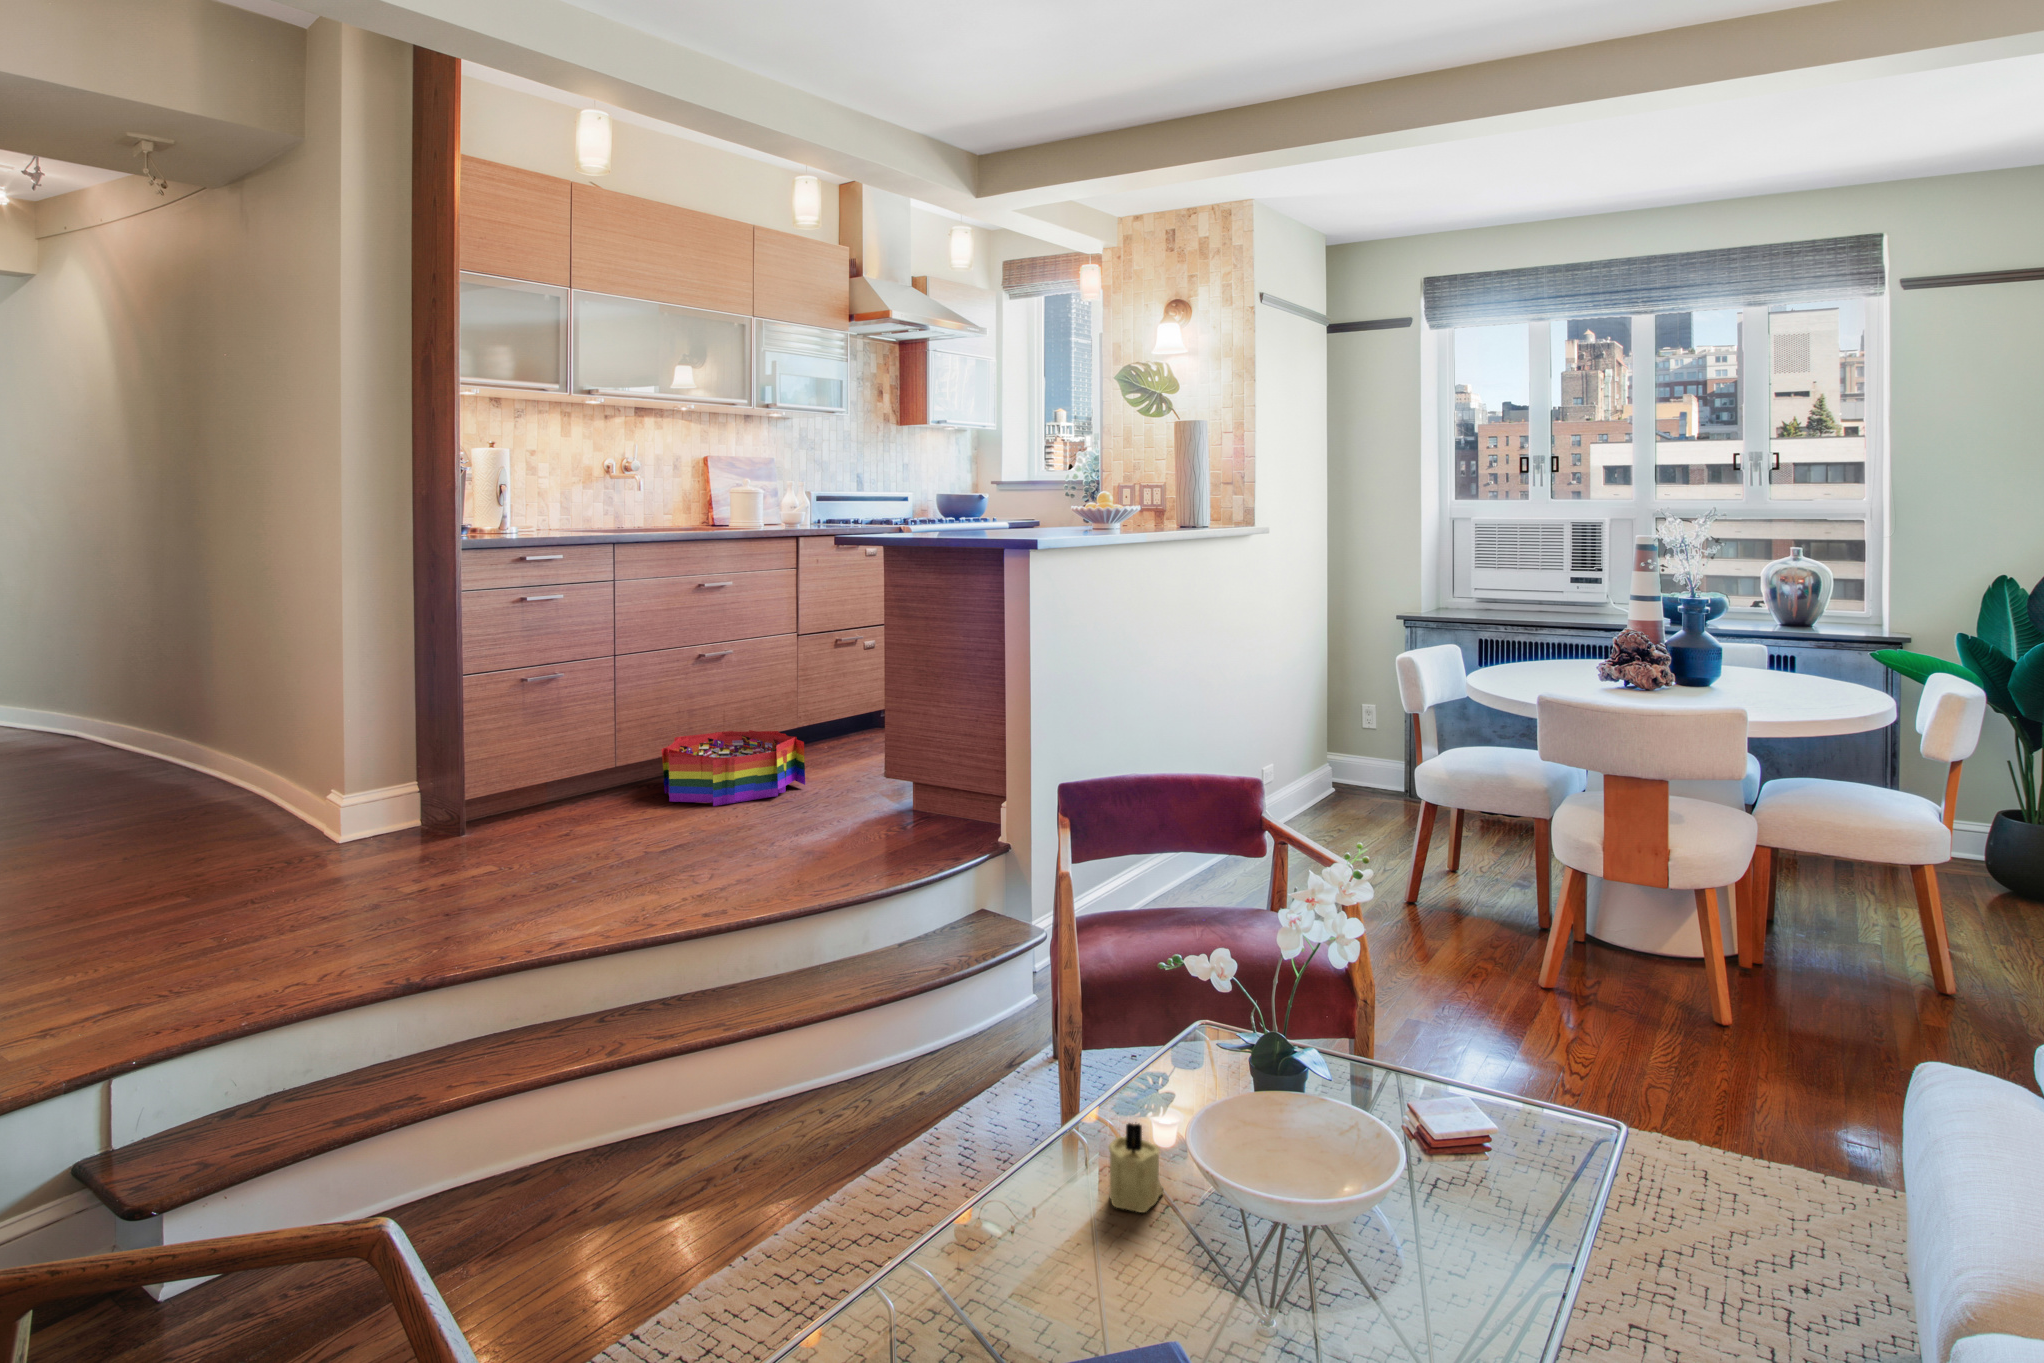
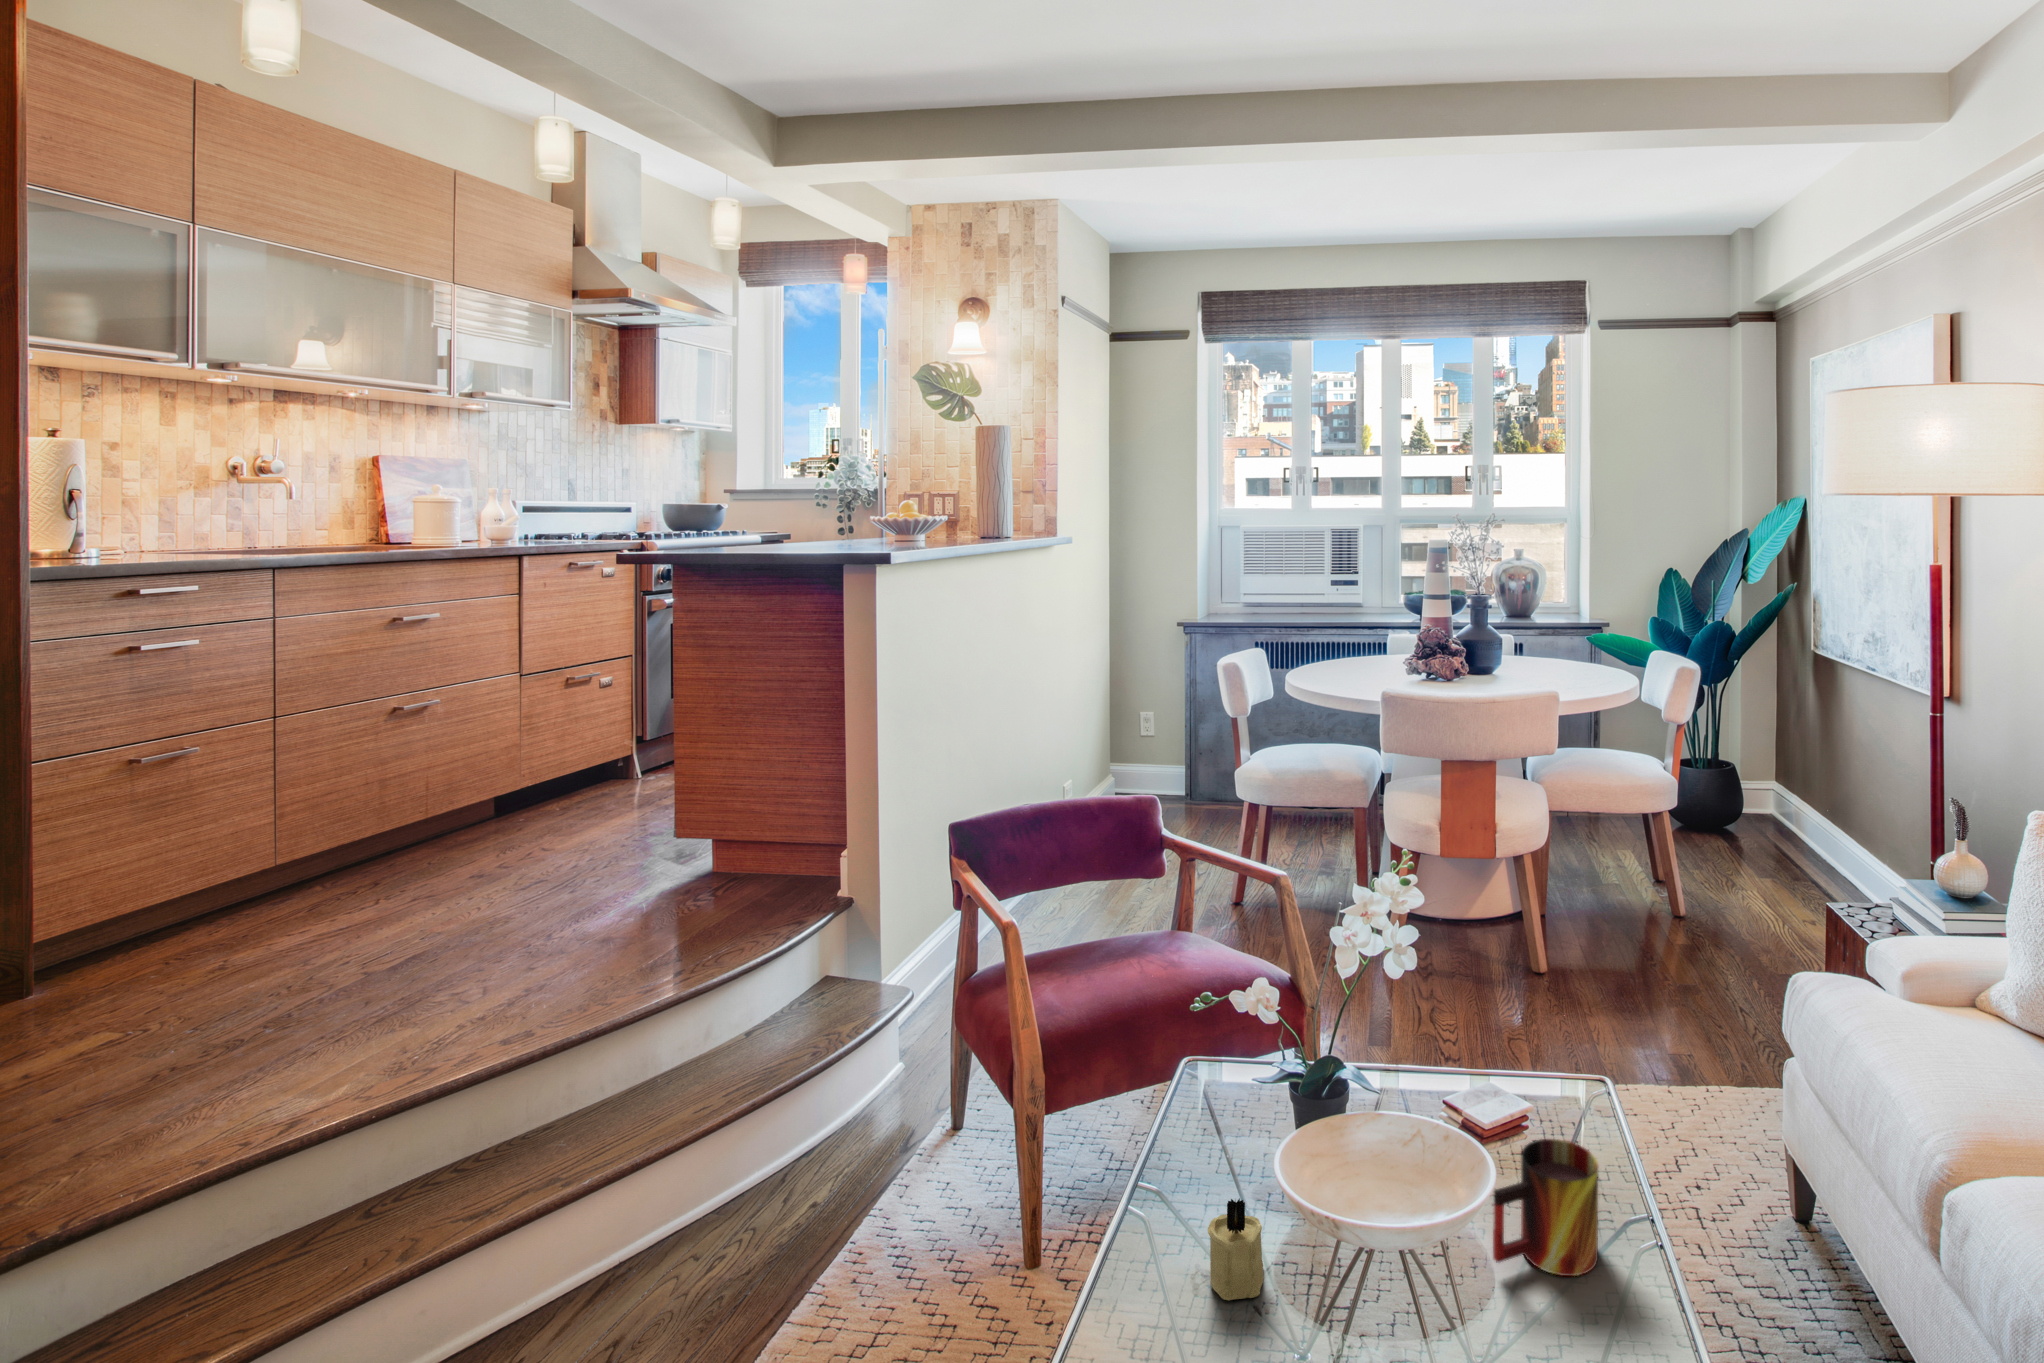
storage bin: present [662,730,805,806] -> none [343,793,558,904]
mug: none [1375,1146,1499,1286] -> present [1493,1139,1598,1276]

